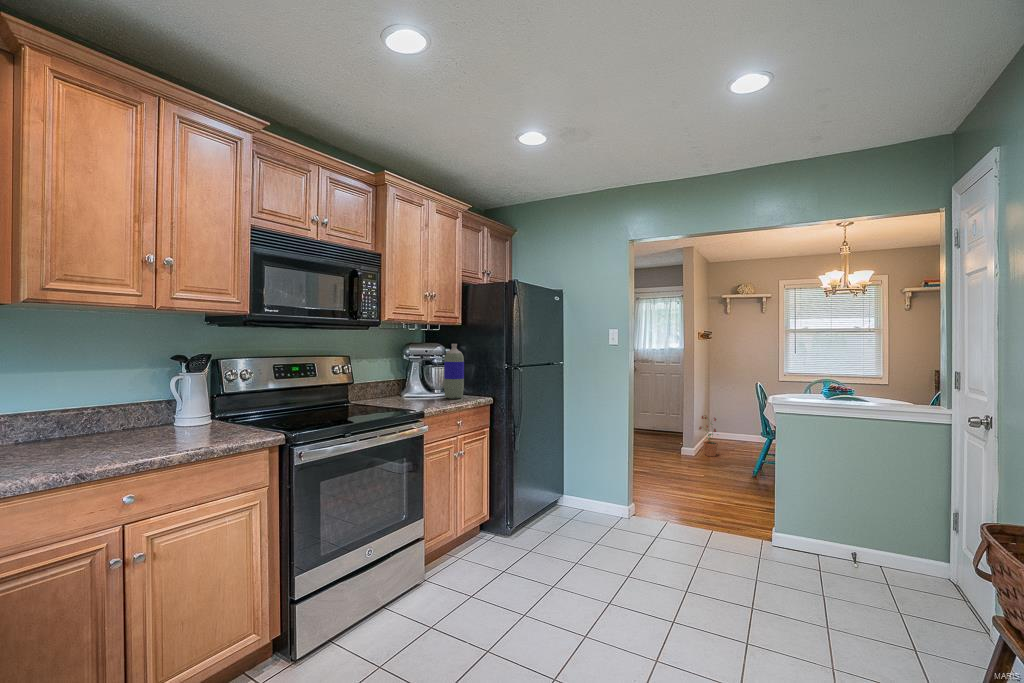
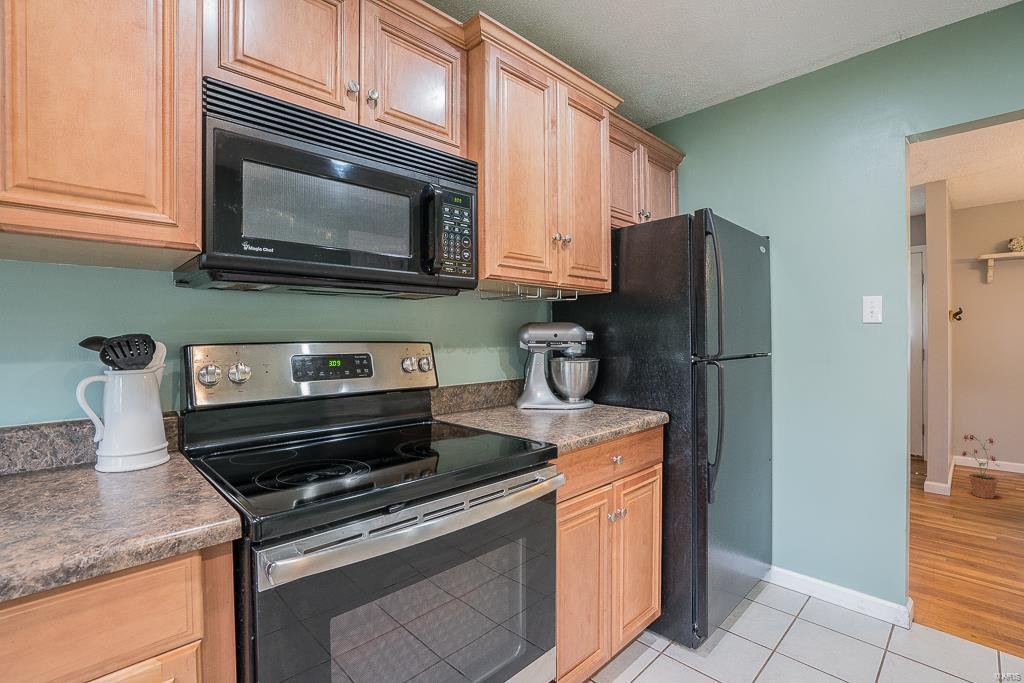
bottle: present [444,344,464,399] -> none [585,322,618,413]

